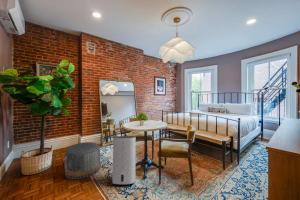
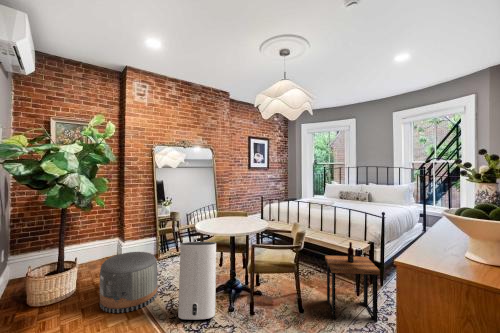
side table: none [204,136,241,187] -> present [325,242,380,322]

